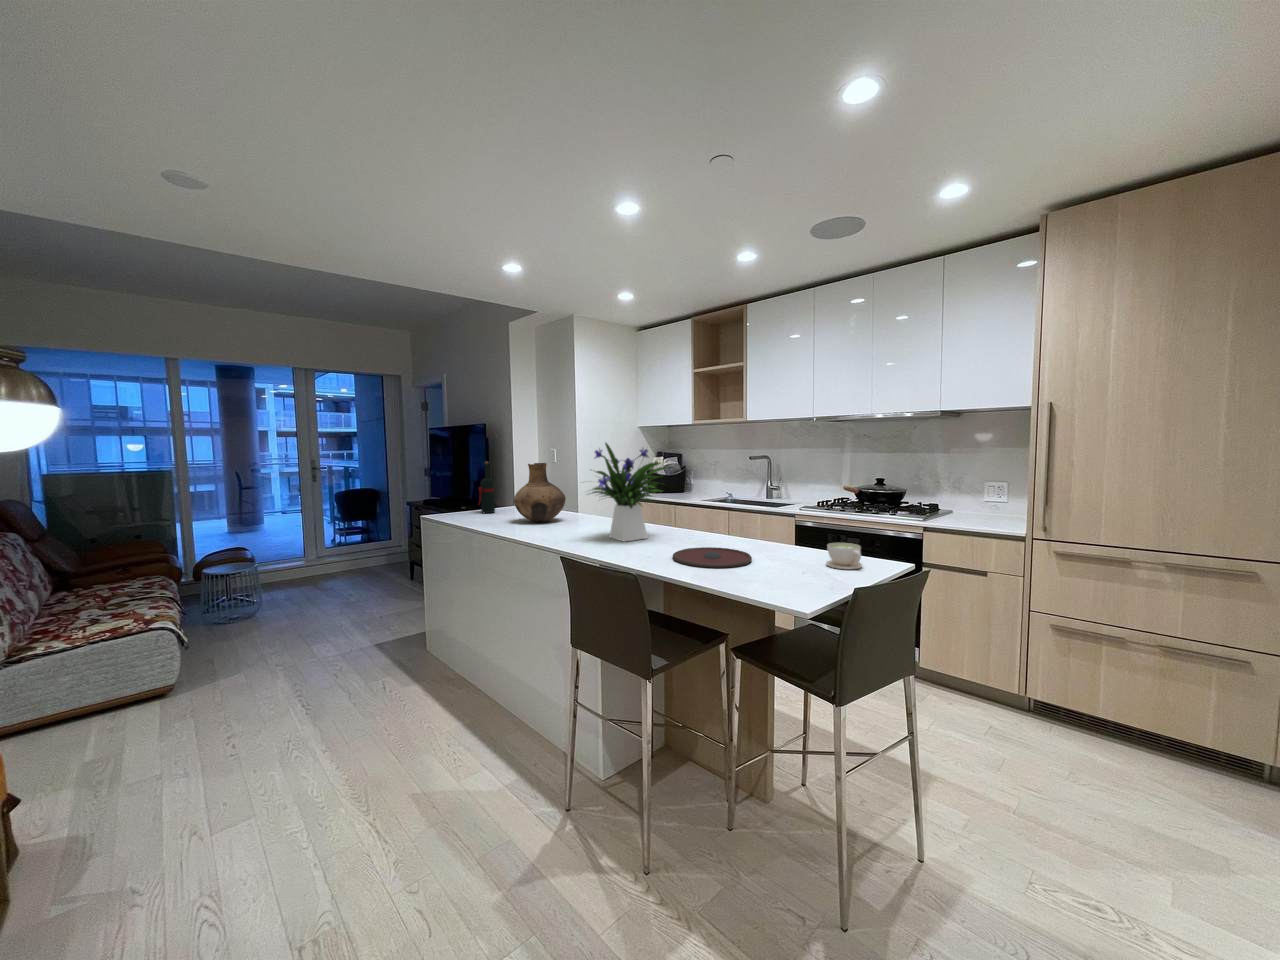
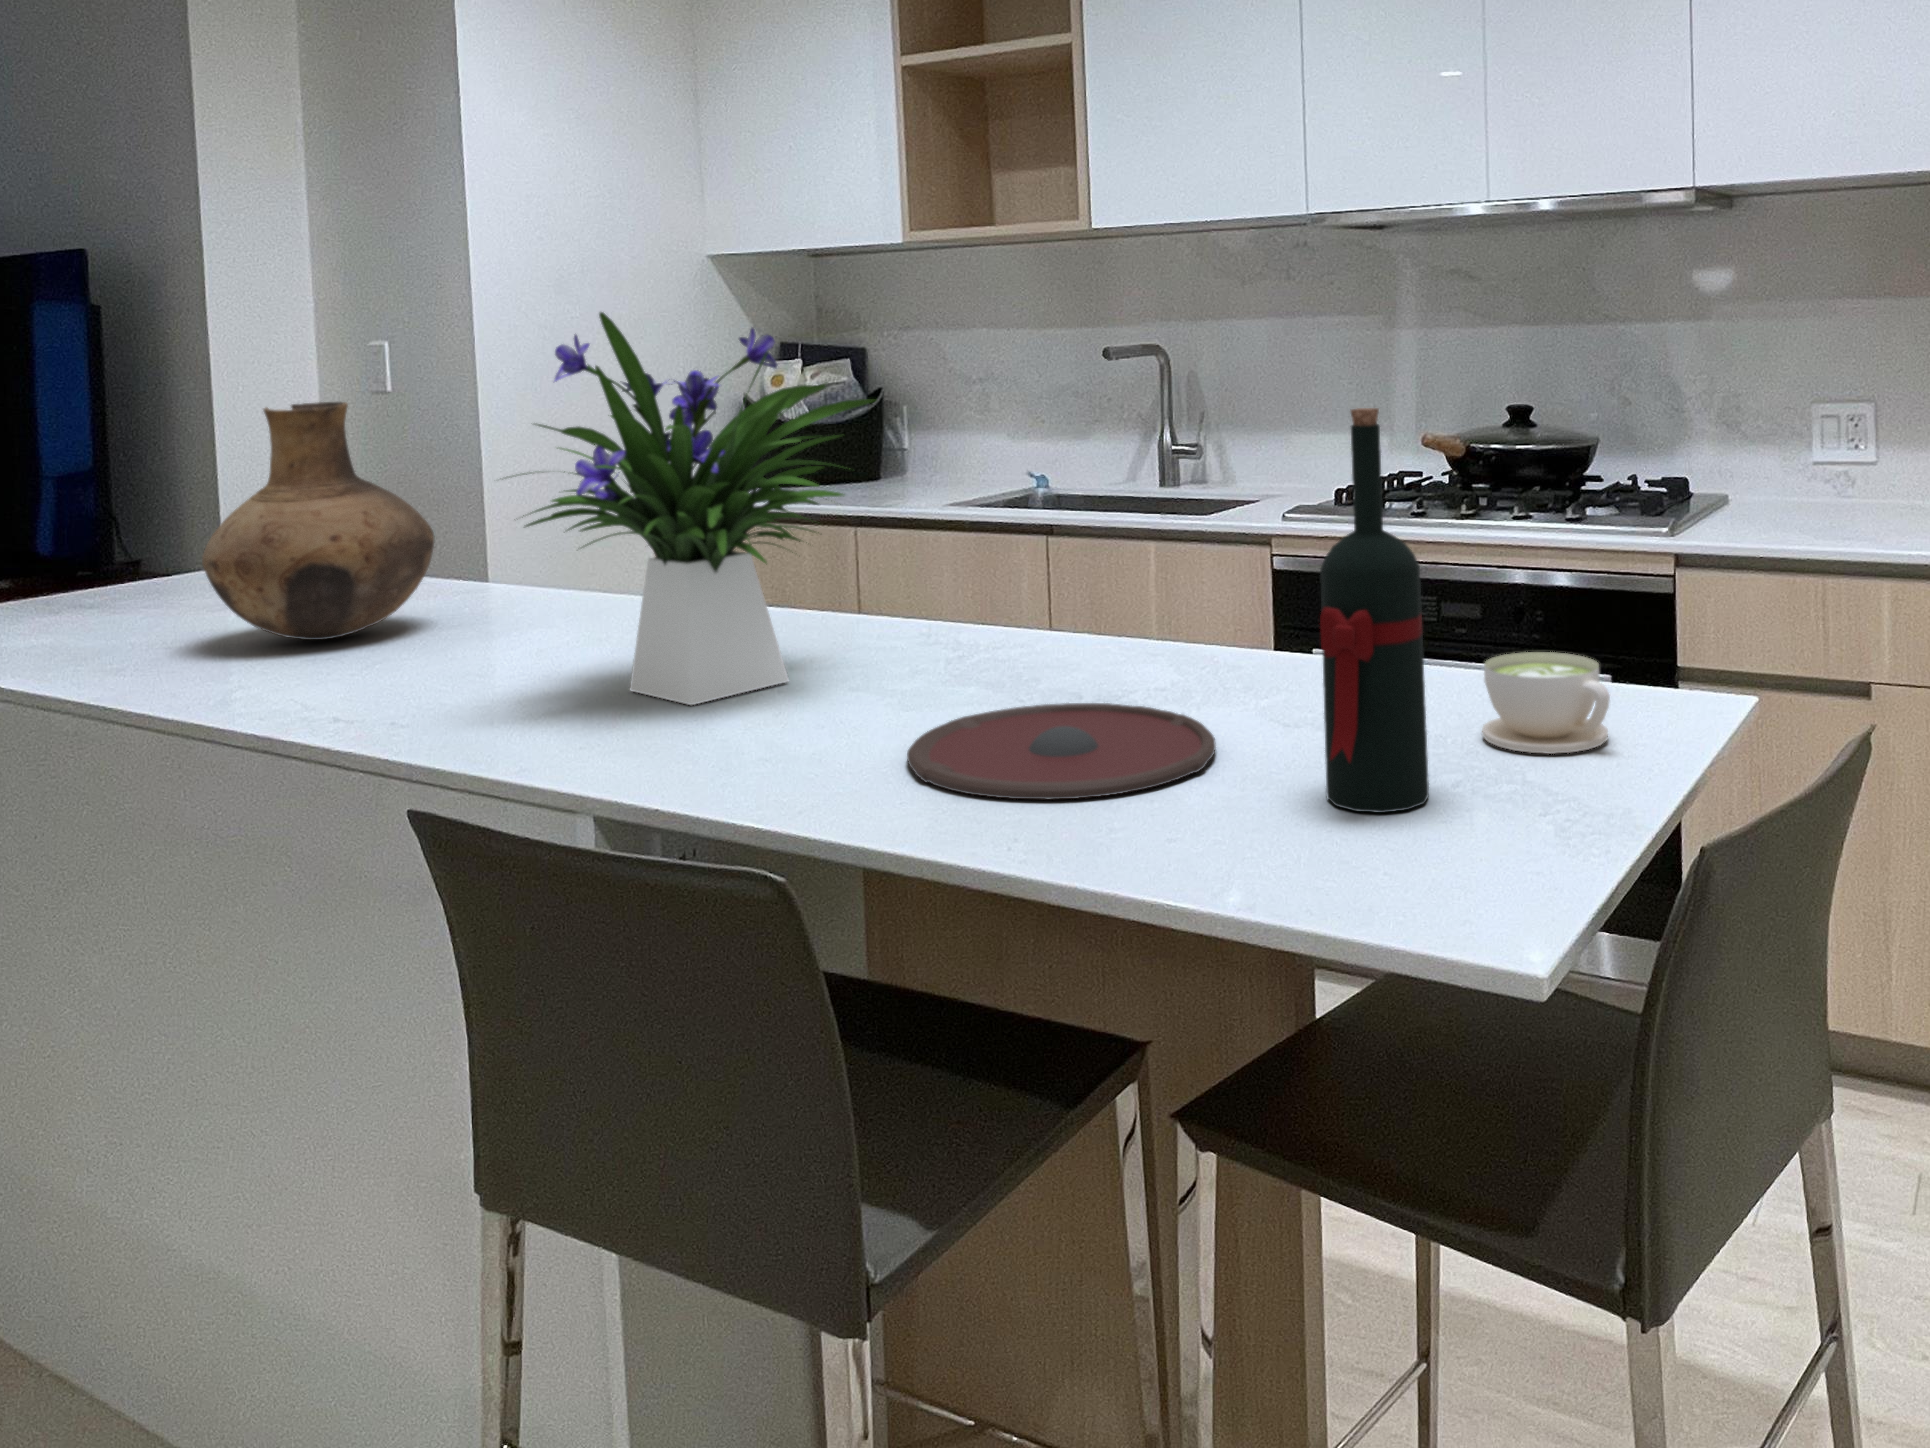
wine bottle: present [479,462,495,513] -> present [1320,408,1429,813]

